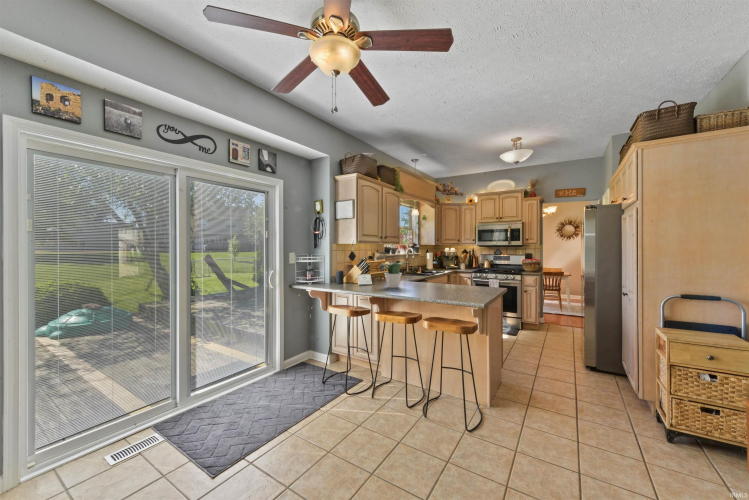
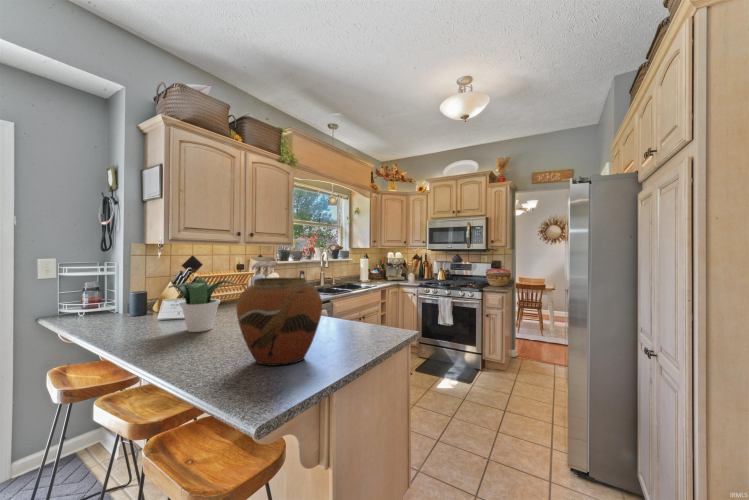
vase: none [441,259,475,294] -> present [237,278,322,366]

